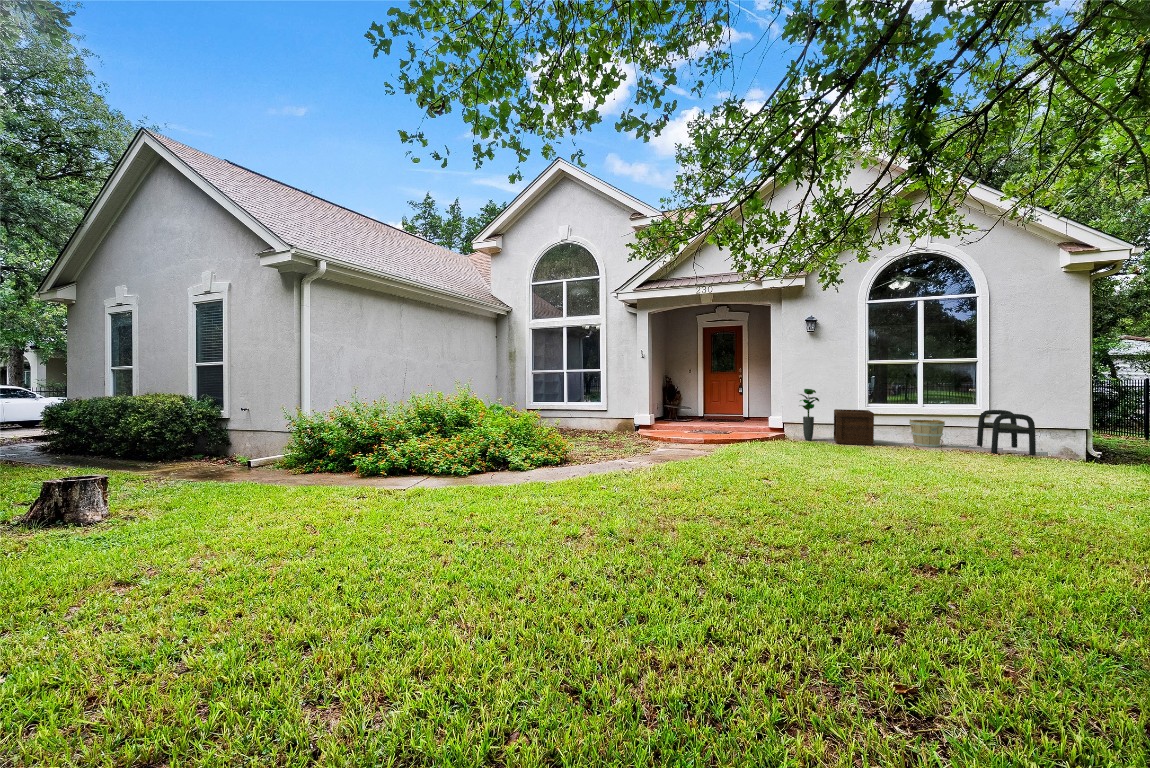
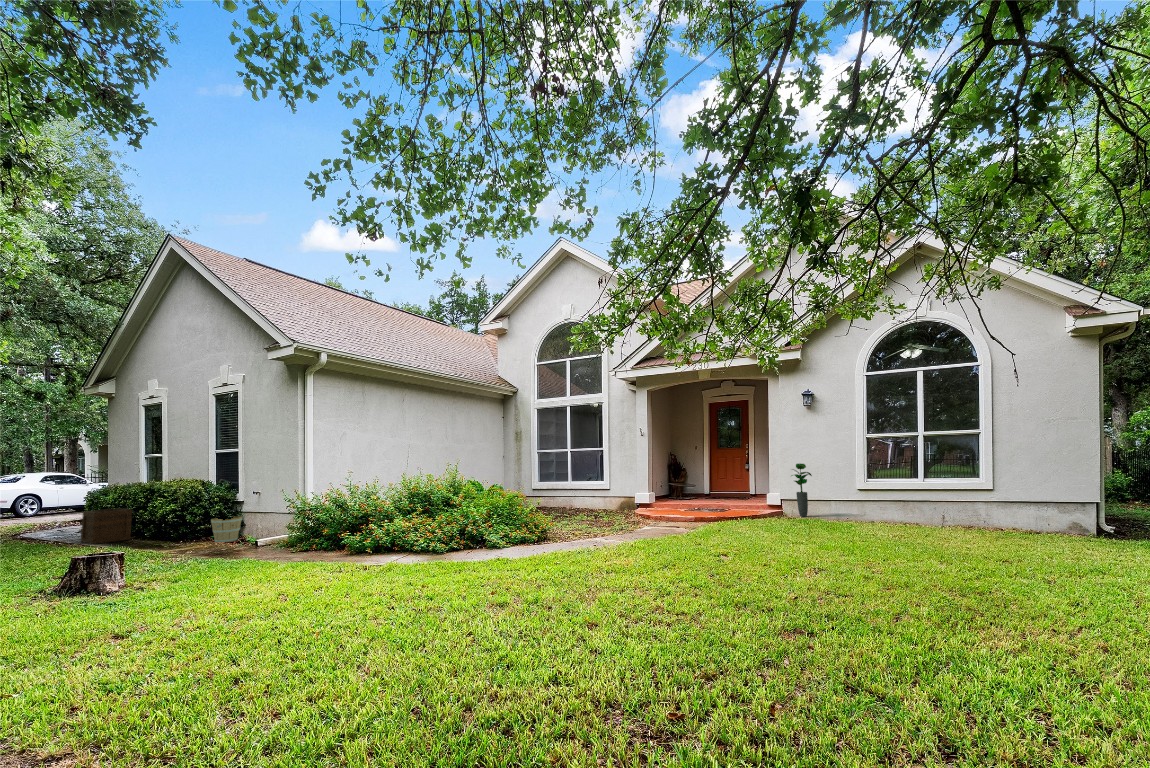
wooden crate: present [834,409,874,446] -> present [81,508,132,544]
bench: present [977,410,1036,455] -> none [977,482,1032,530]
wooden bucket: present [909,420,945,447] -> present [211,516,243,542]

